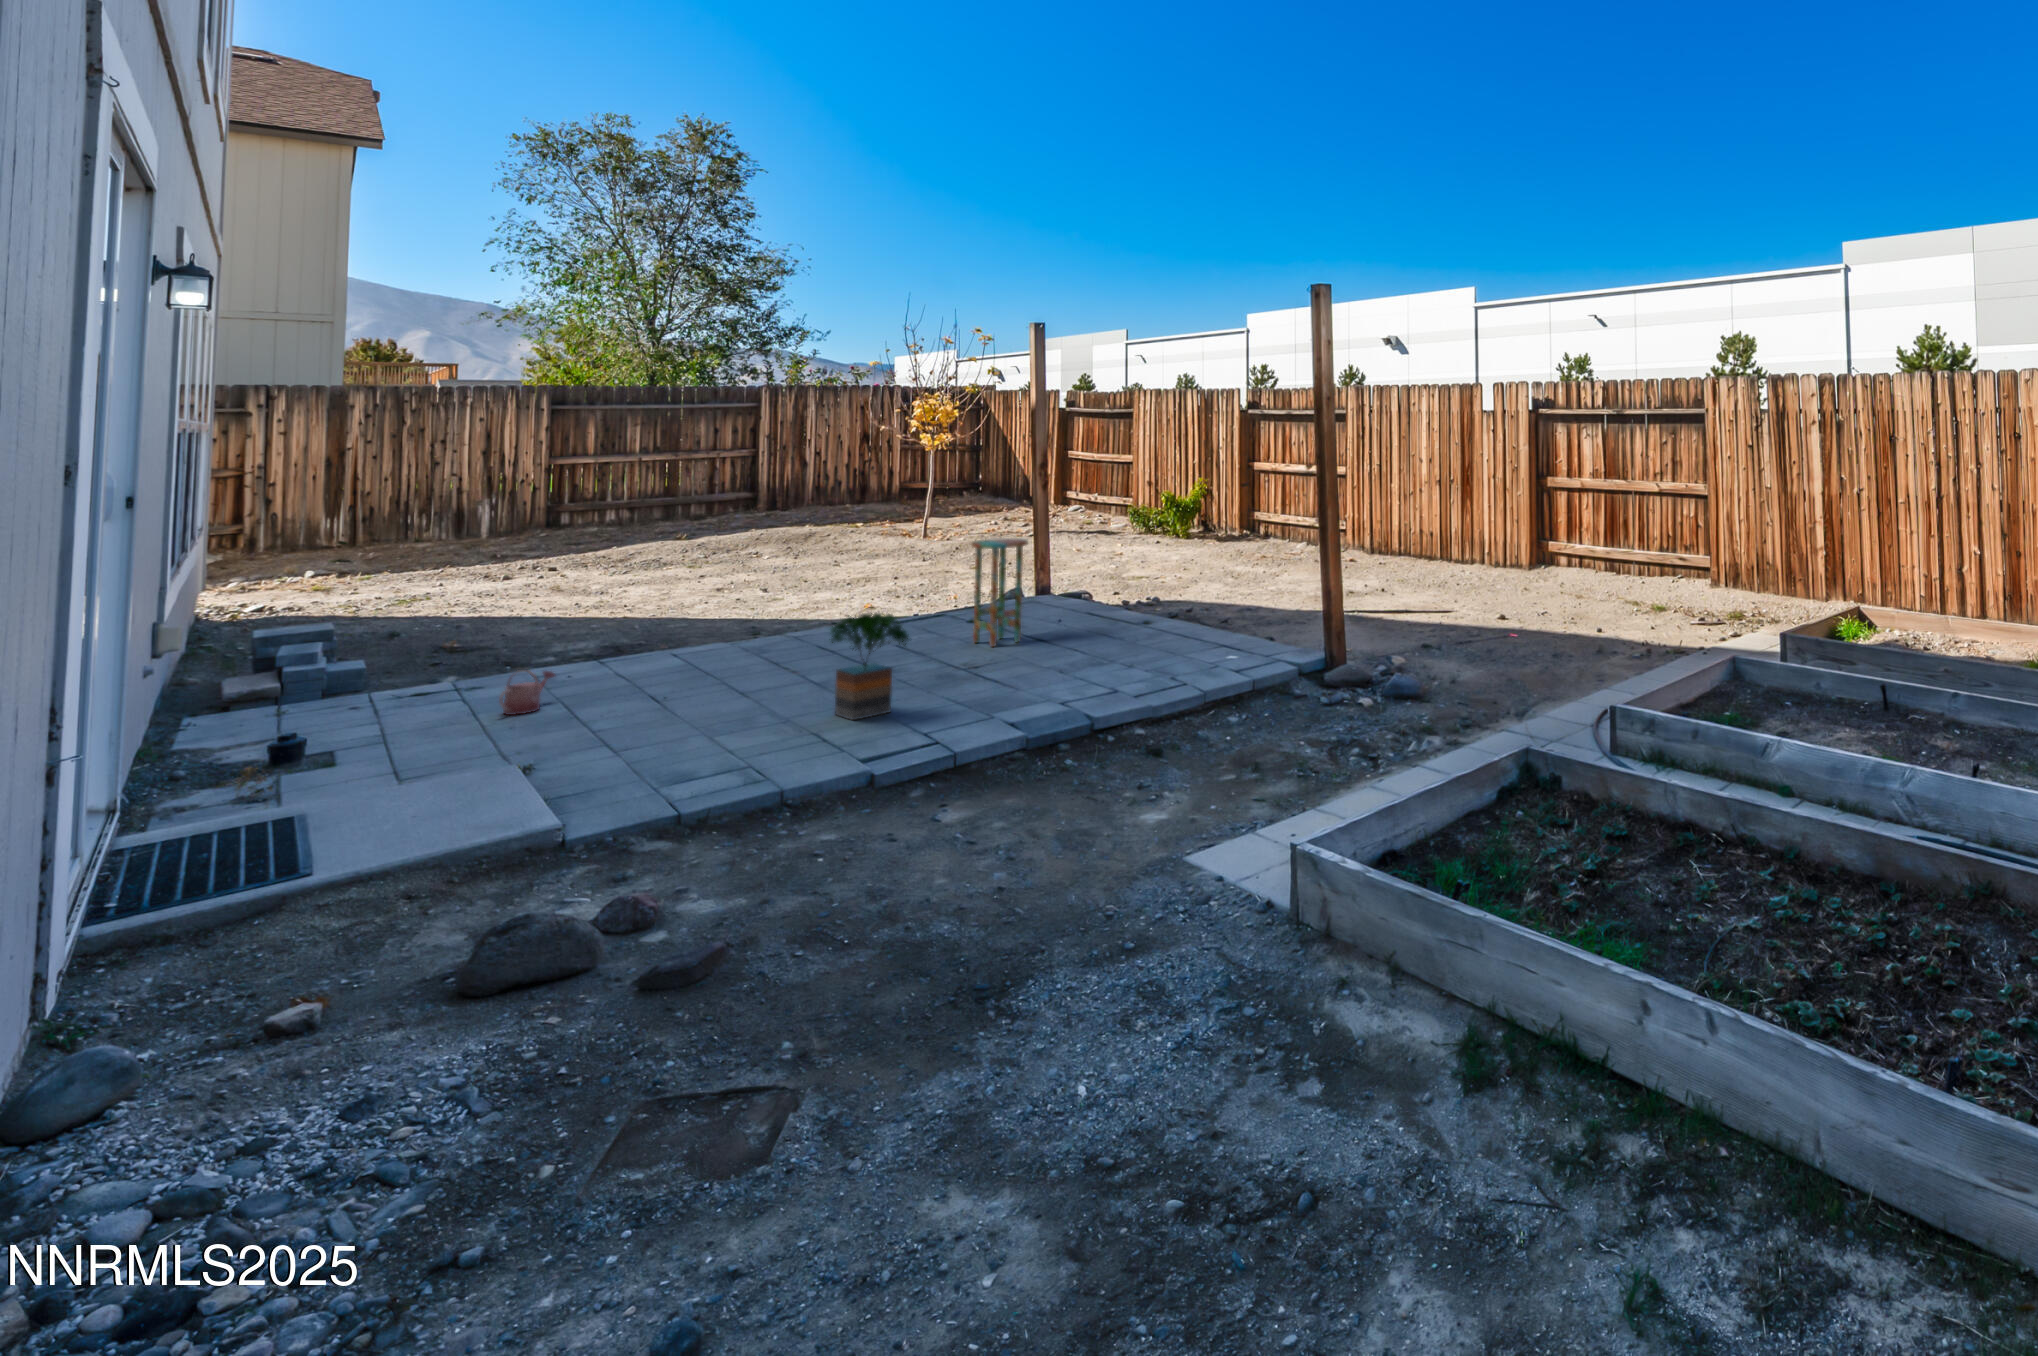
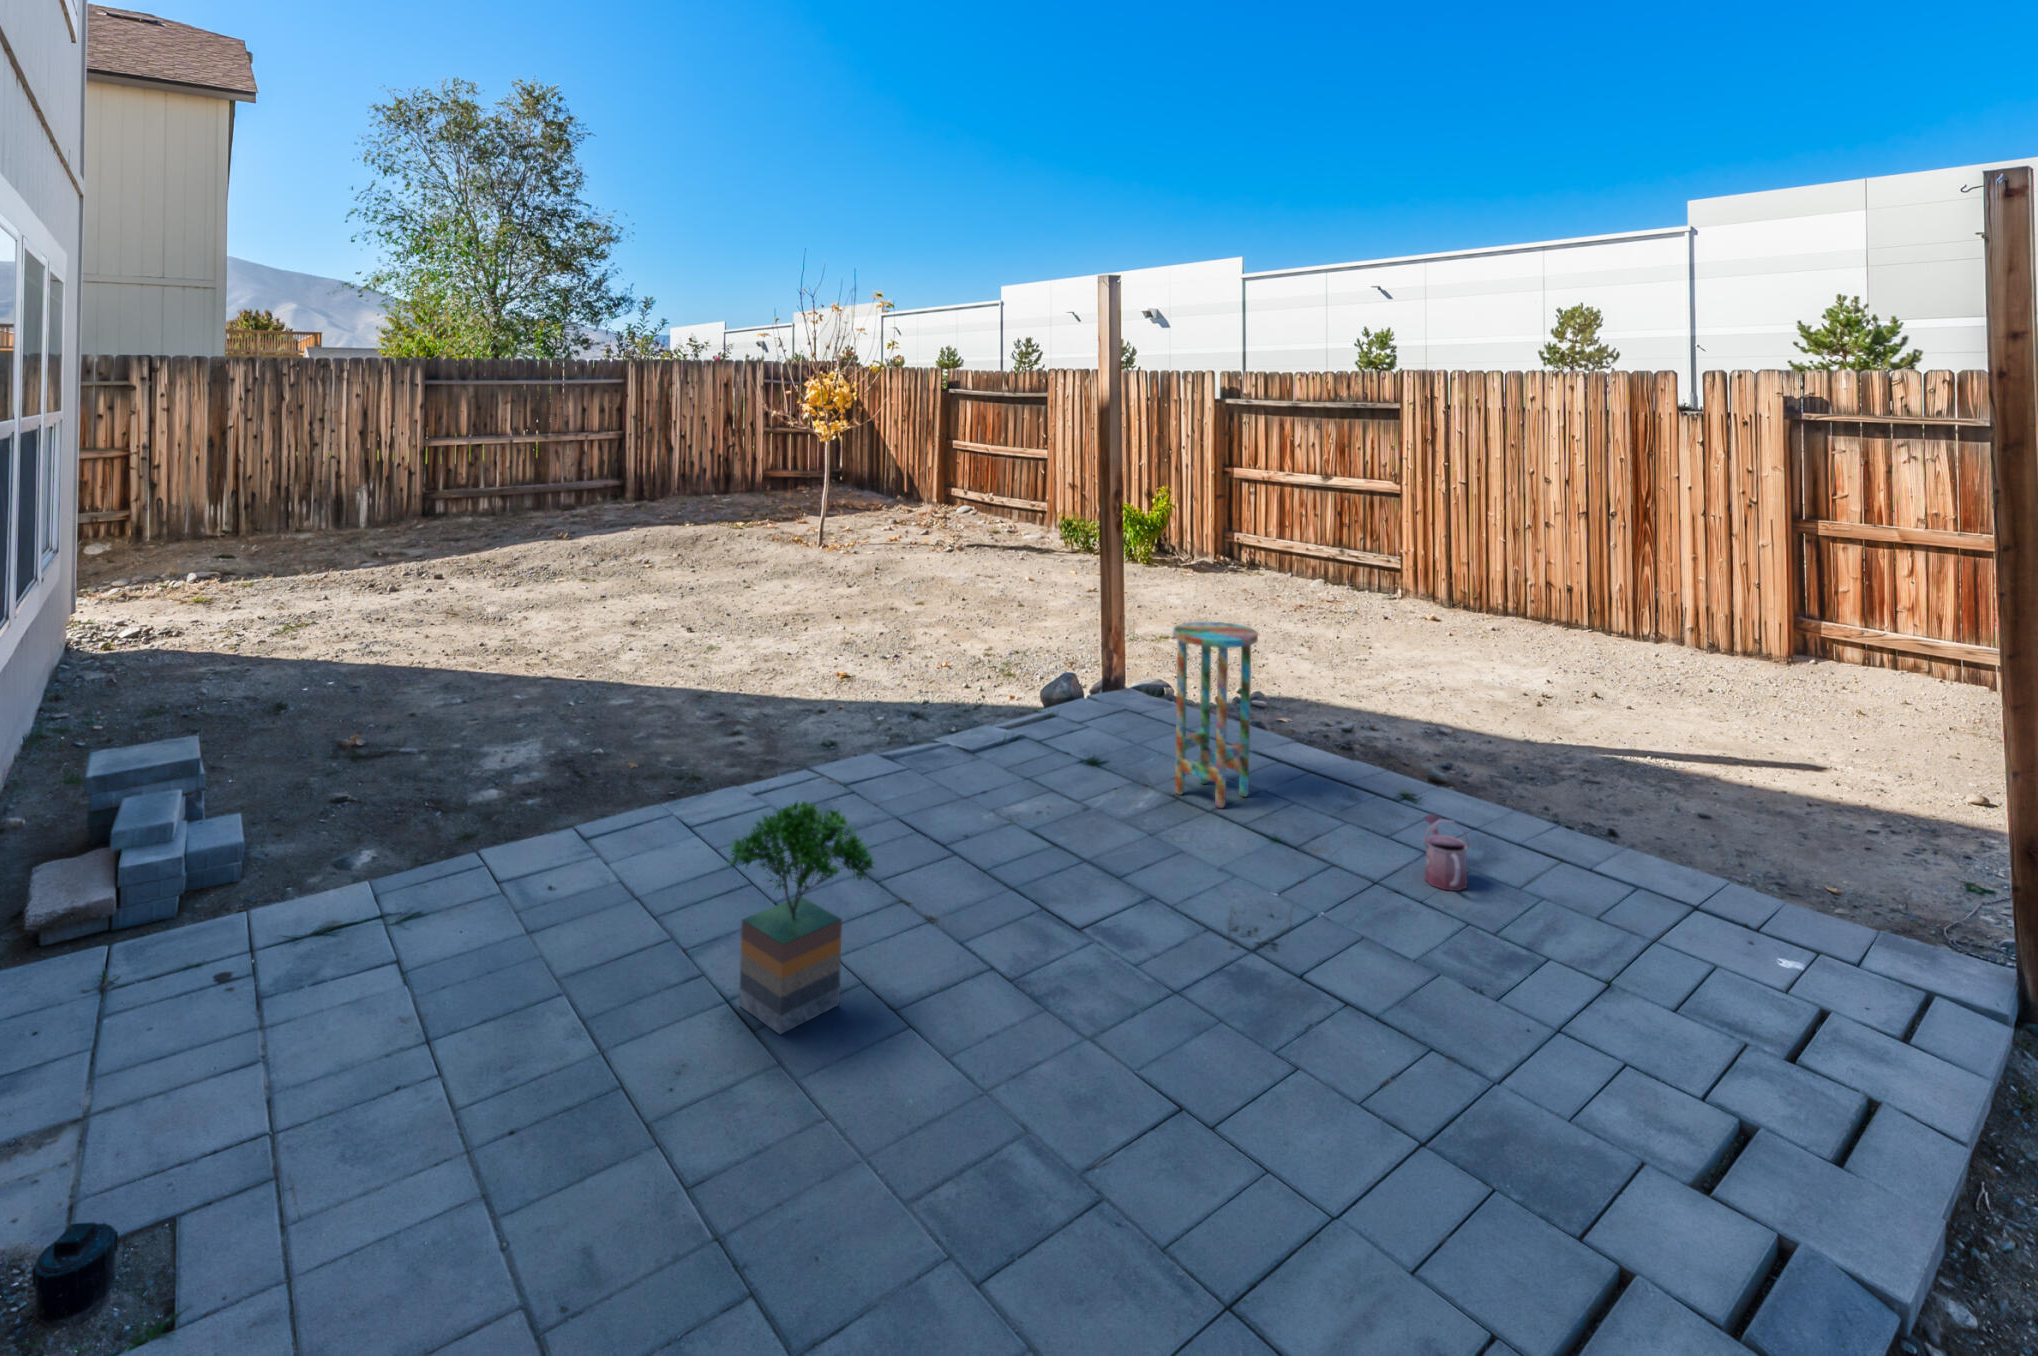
potted tree: present [829,613,909,720] -> present [727,802,874,1034]
watering can: present [499,671,555,715] -> present [1423,814,1470,891]

